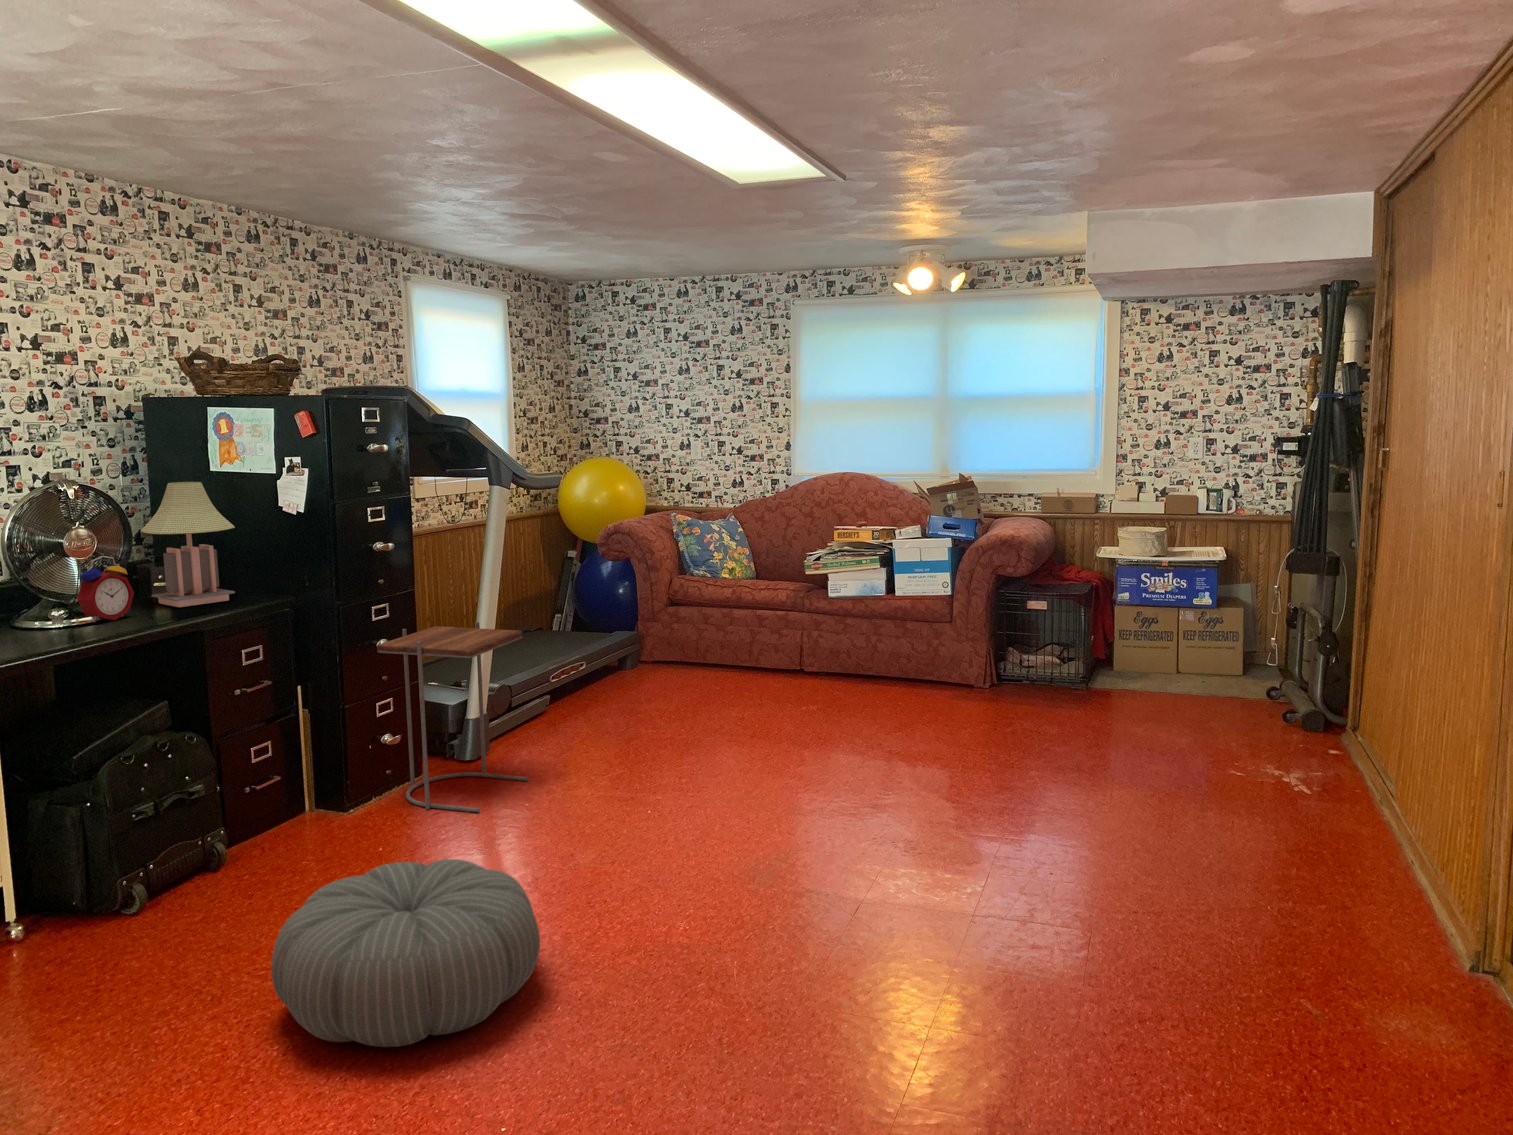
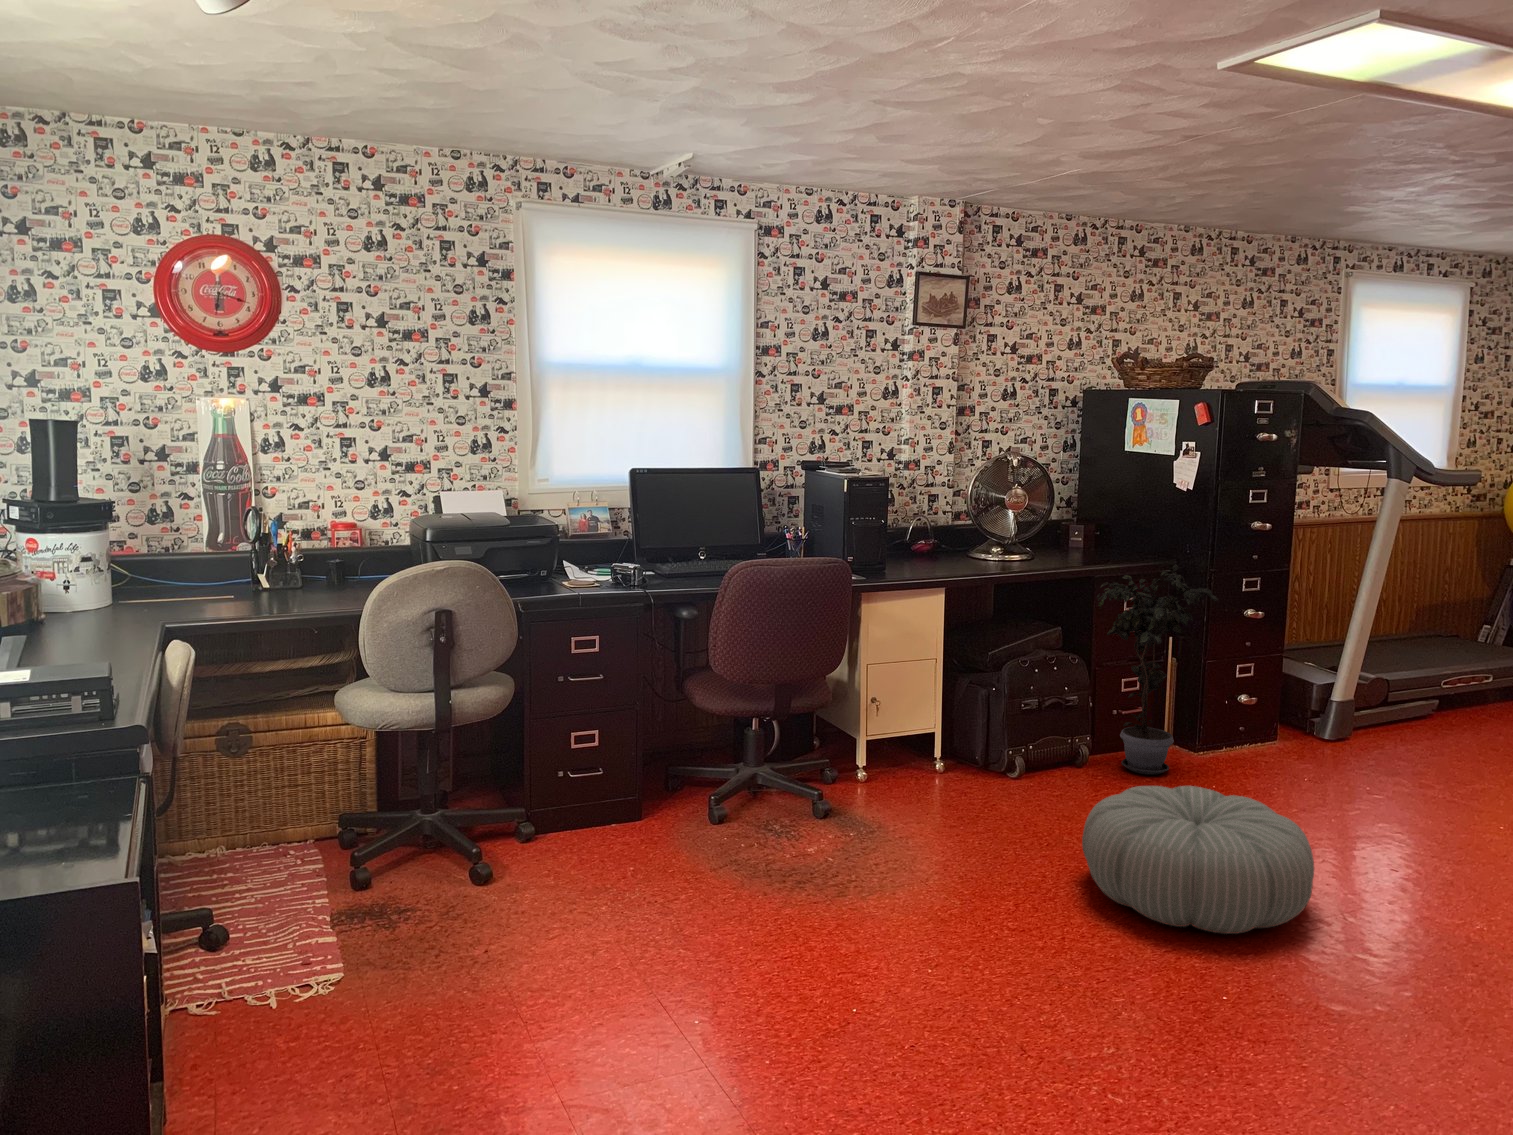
desk lamp: present [141,482,235,607] -> none [1064,458,1135,557]
alarm clock: present [77,556,134,622] -> none [1011,510,1051,560]
potted plant: none [215,603,355,856] -> present [1097,564,1219,775]
side table: present [377,622,529,813] -> none [1241,603,1393,785]

